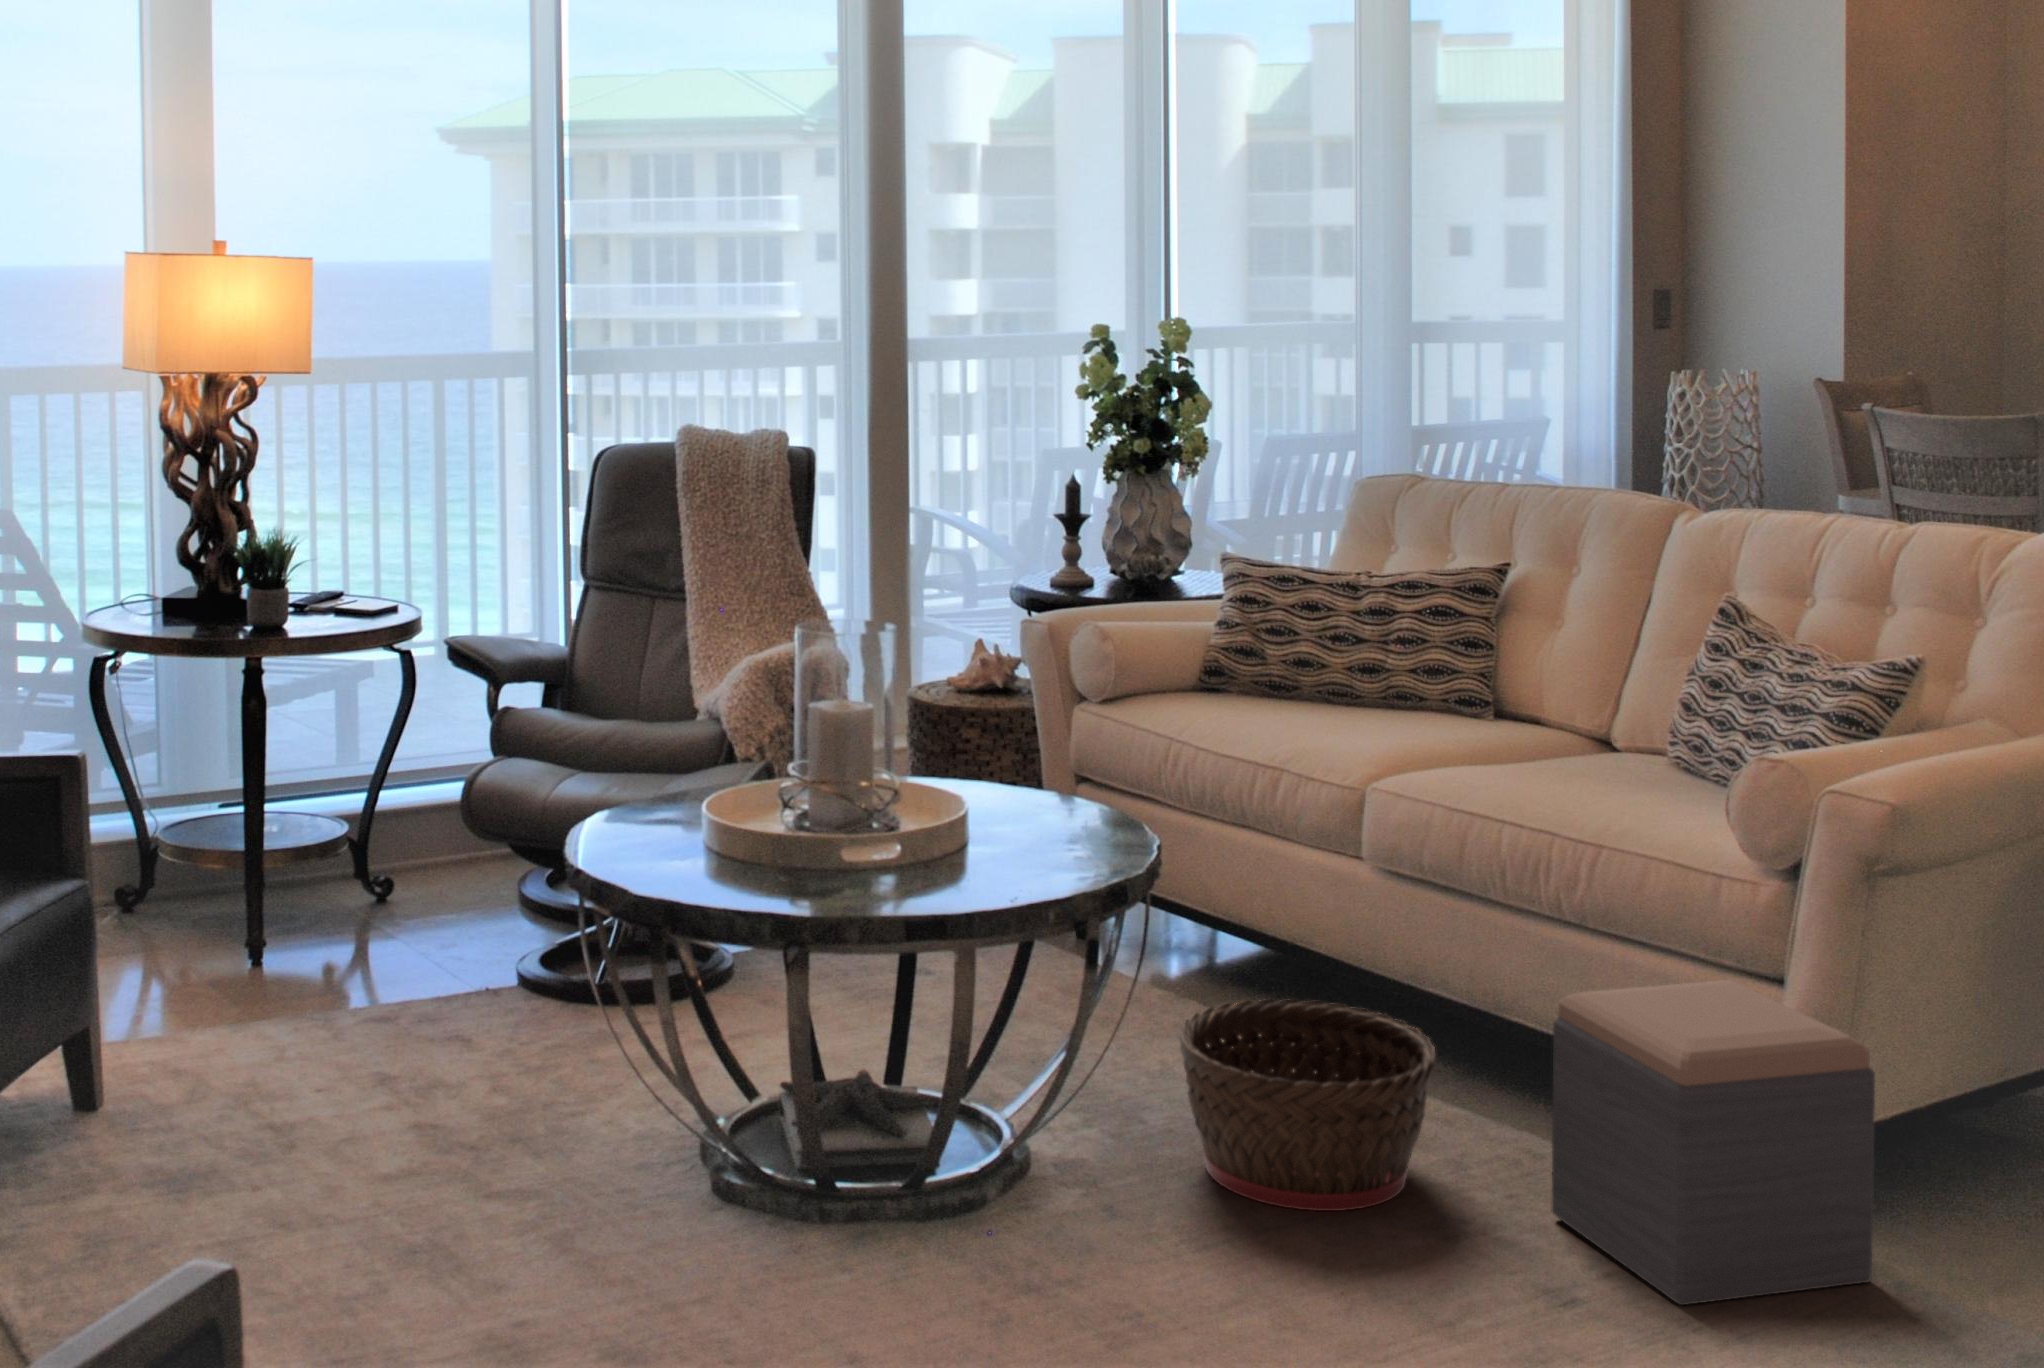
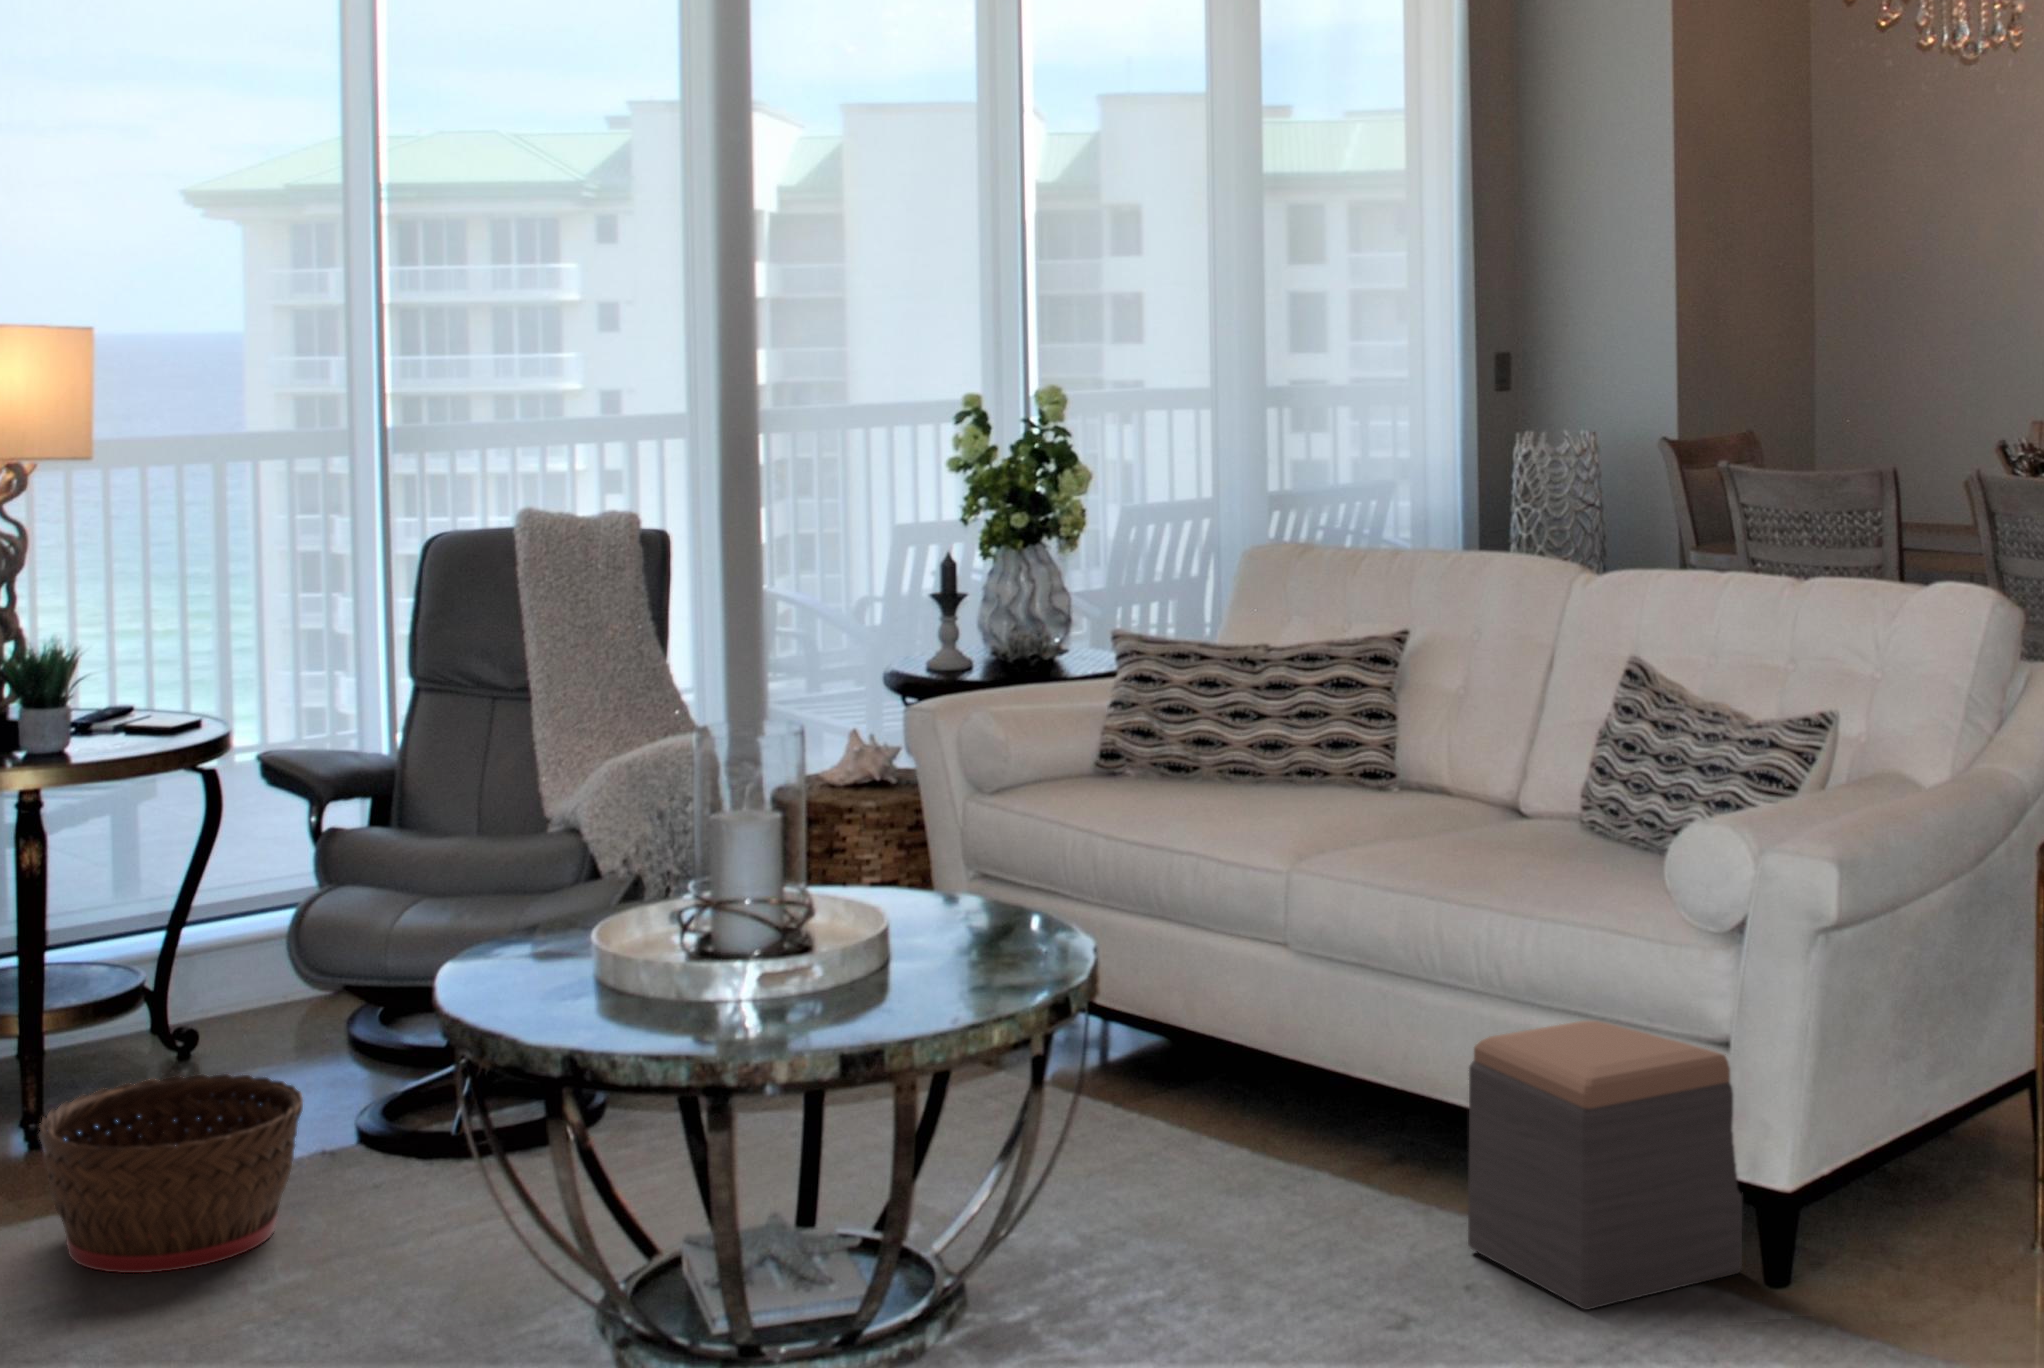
basket: present [1179,999,1436,1211] -> present [39,1074,303,1273]

